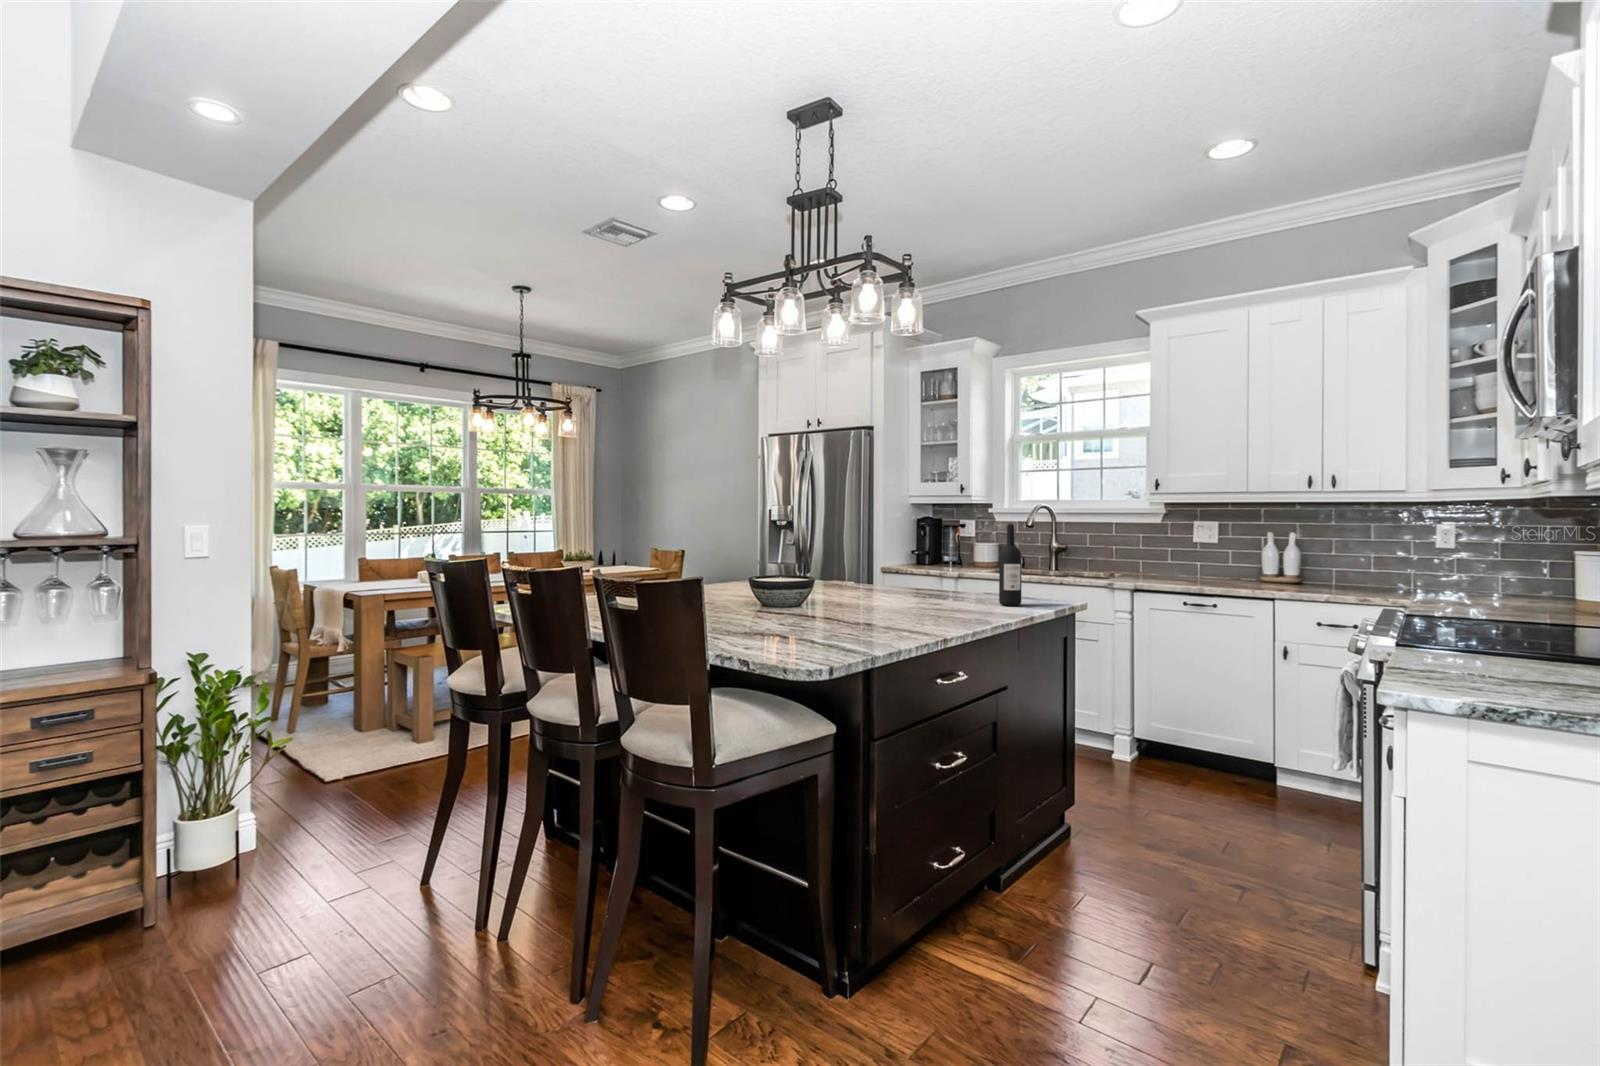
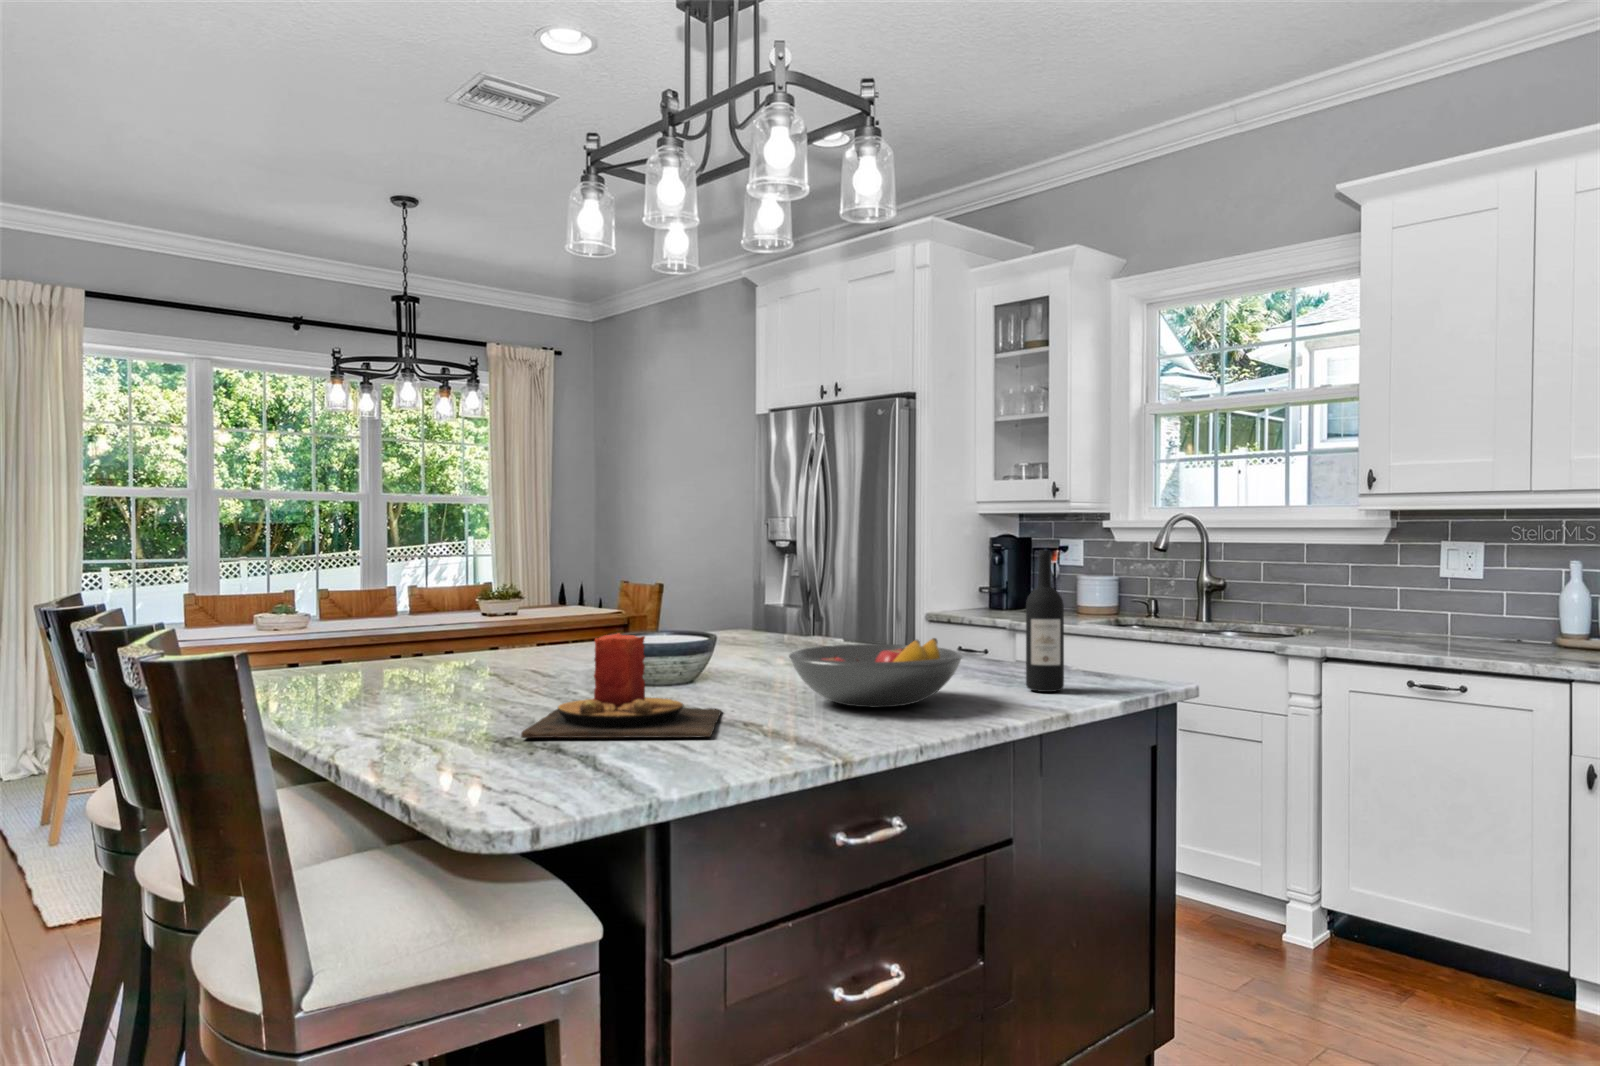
candle: none [745,571,858,631] -> present [521,633,721,738]
fruit bowl: none [874,575,975,614] -> present [789,638,963,707]

